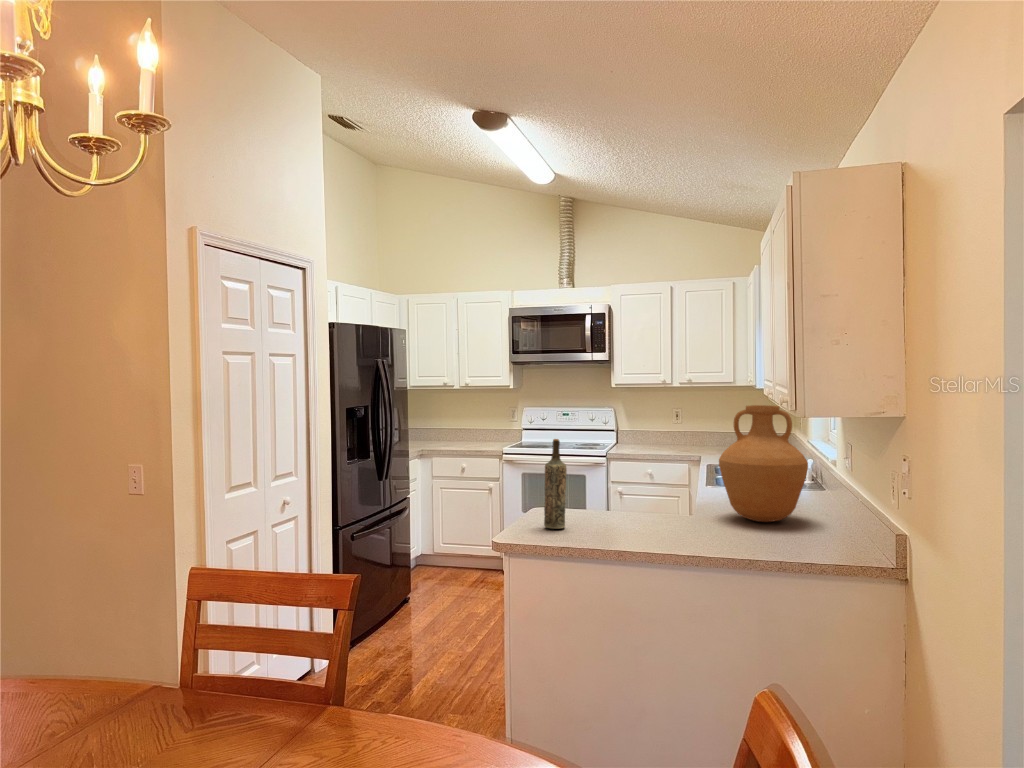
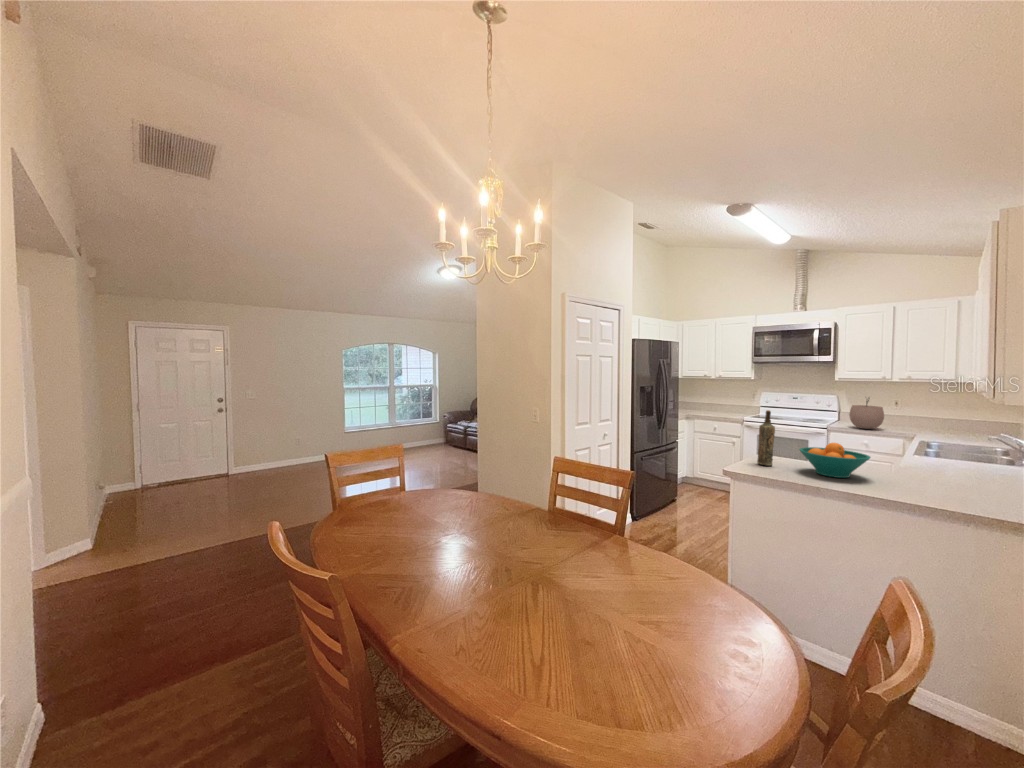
vase: present [719,405,808,522] -> none [907,397,999,484]
plant pot: none [630,407,667,452] -> present [849,400,884,429]
fruit bowl: none [600,482,687,535] -> present [800,443,871,478]

